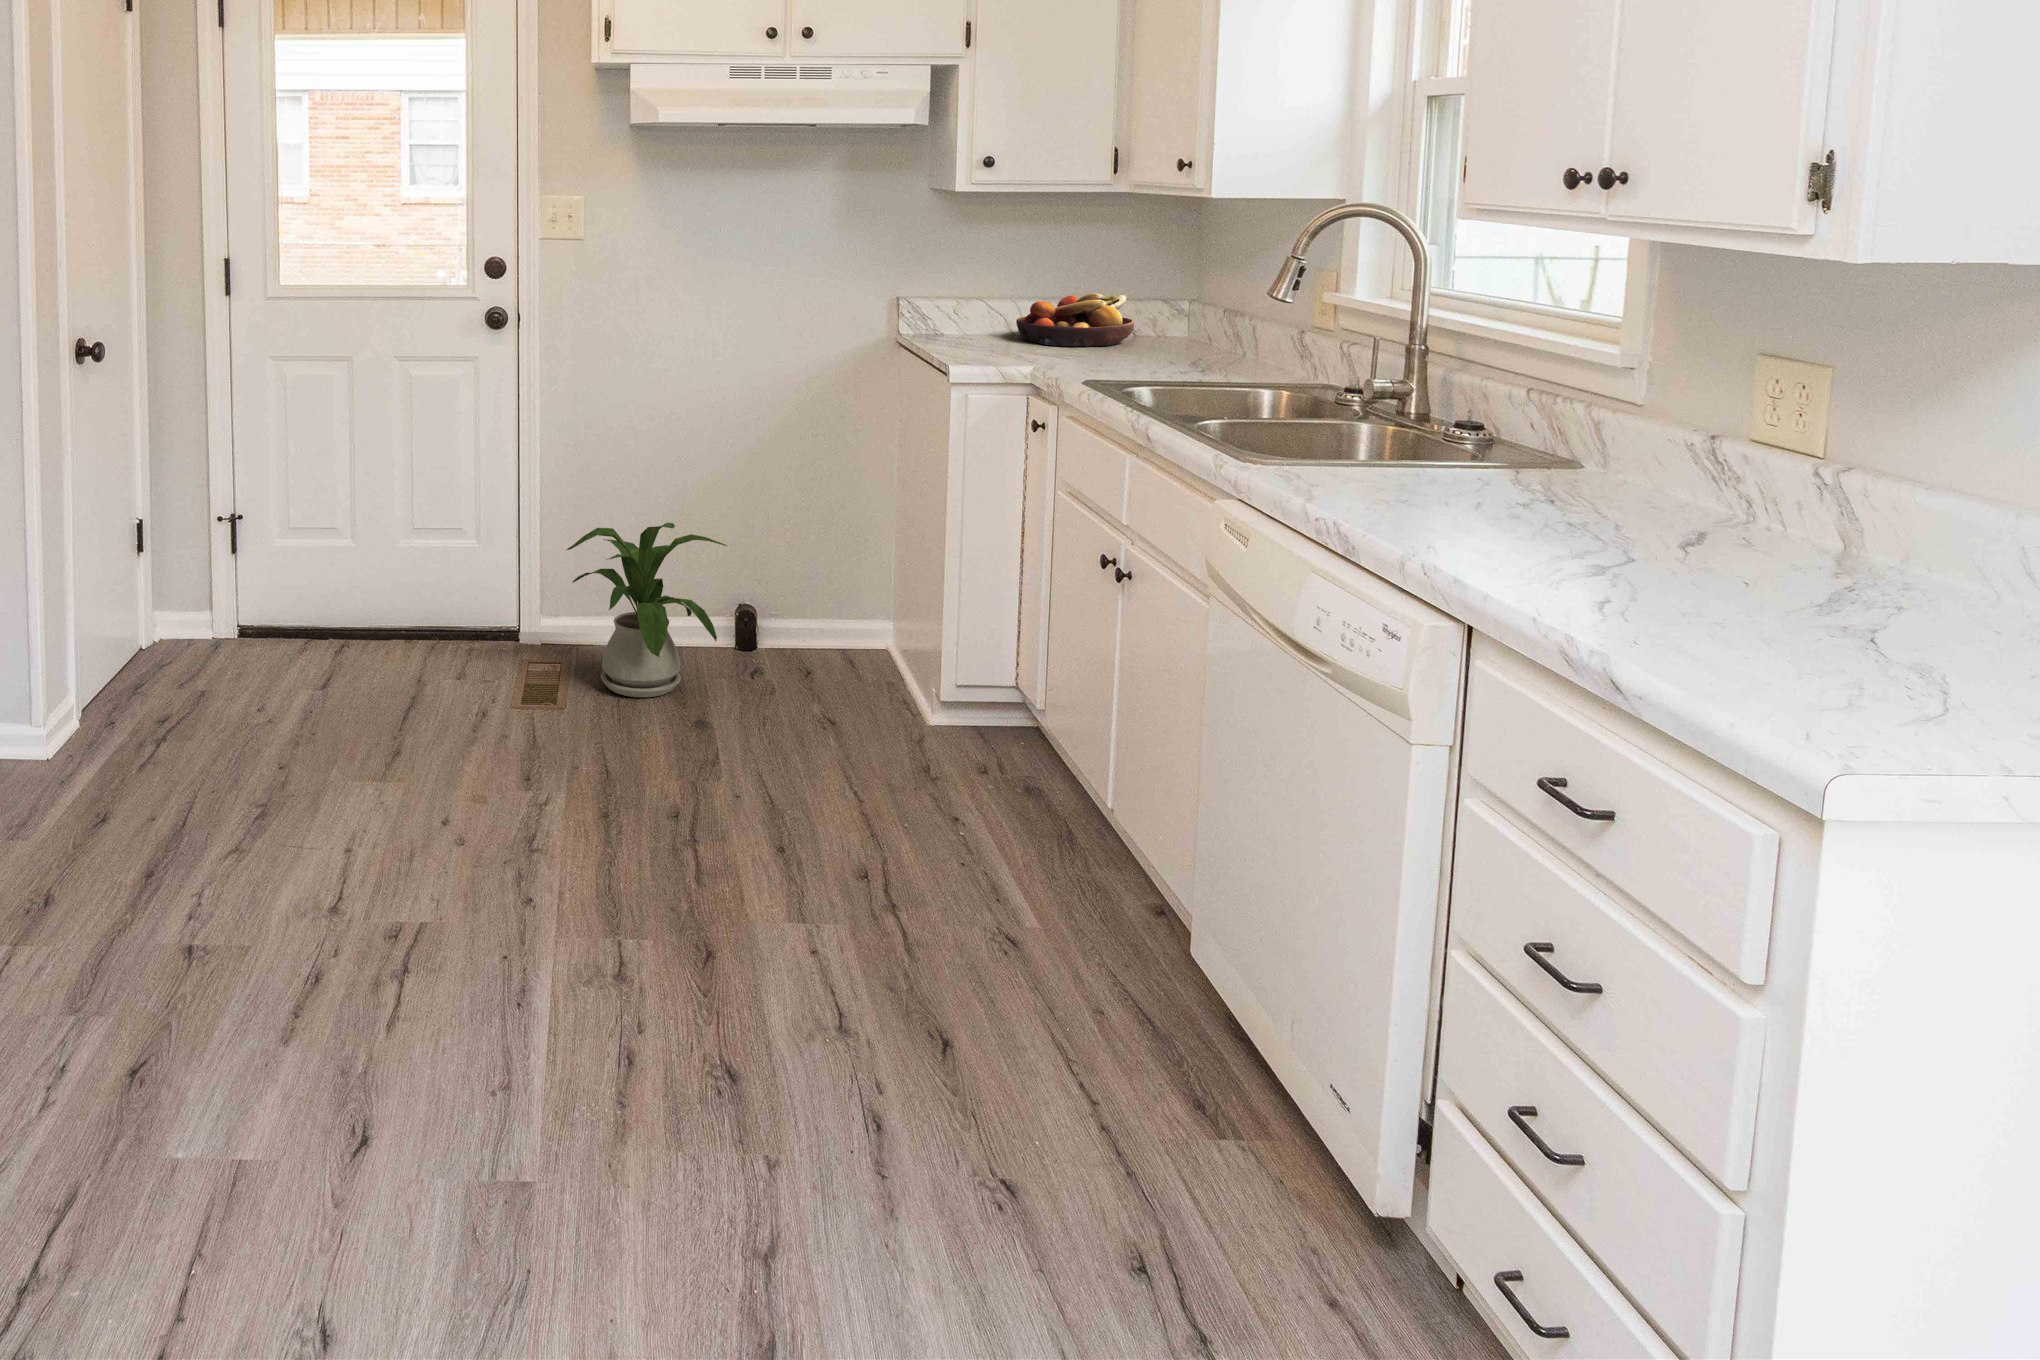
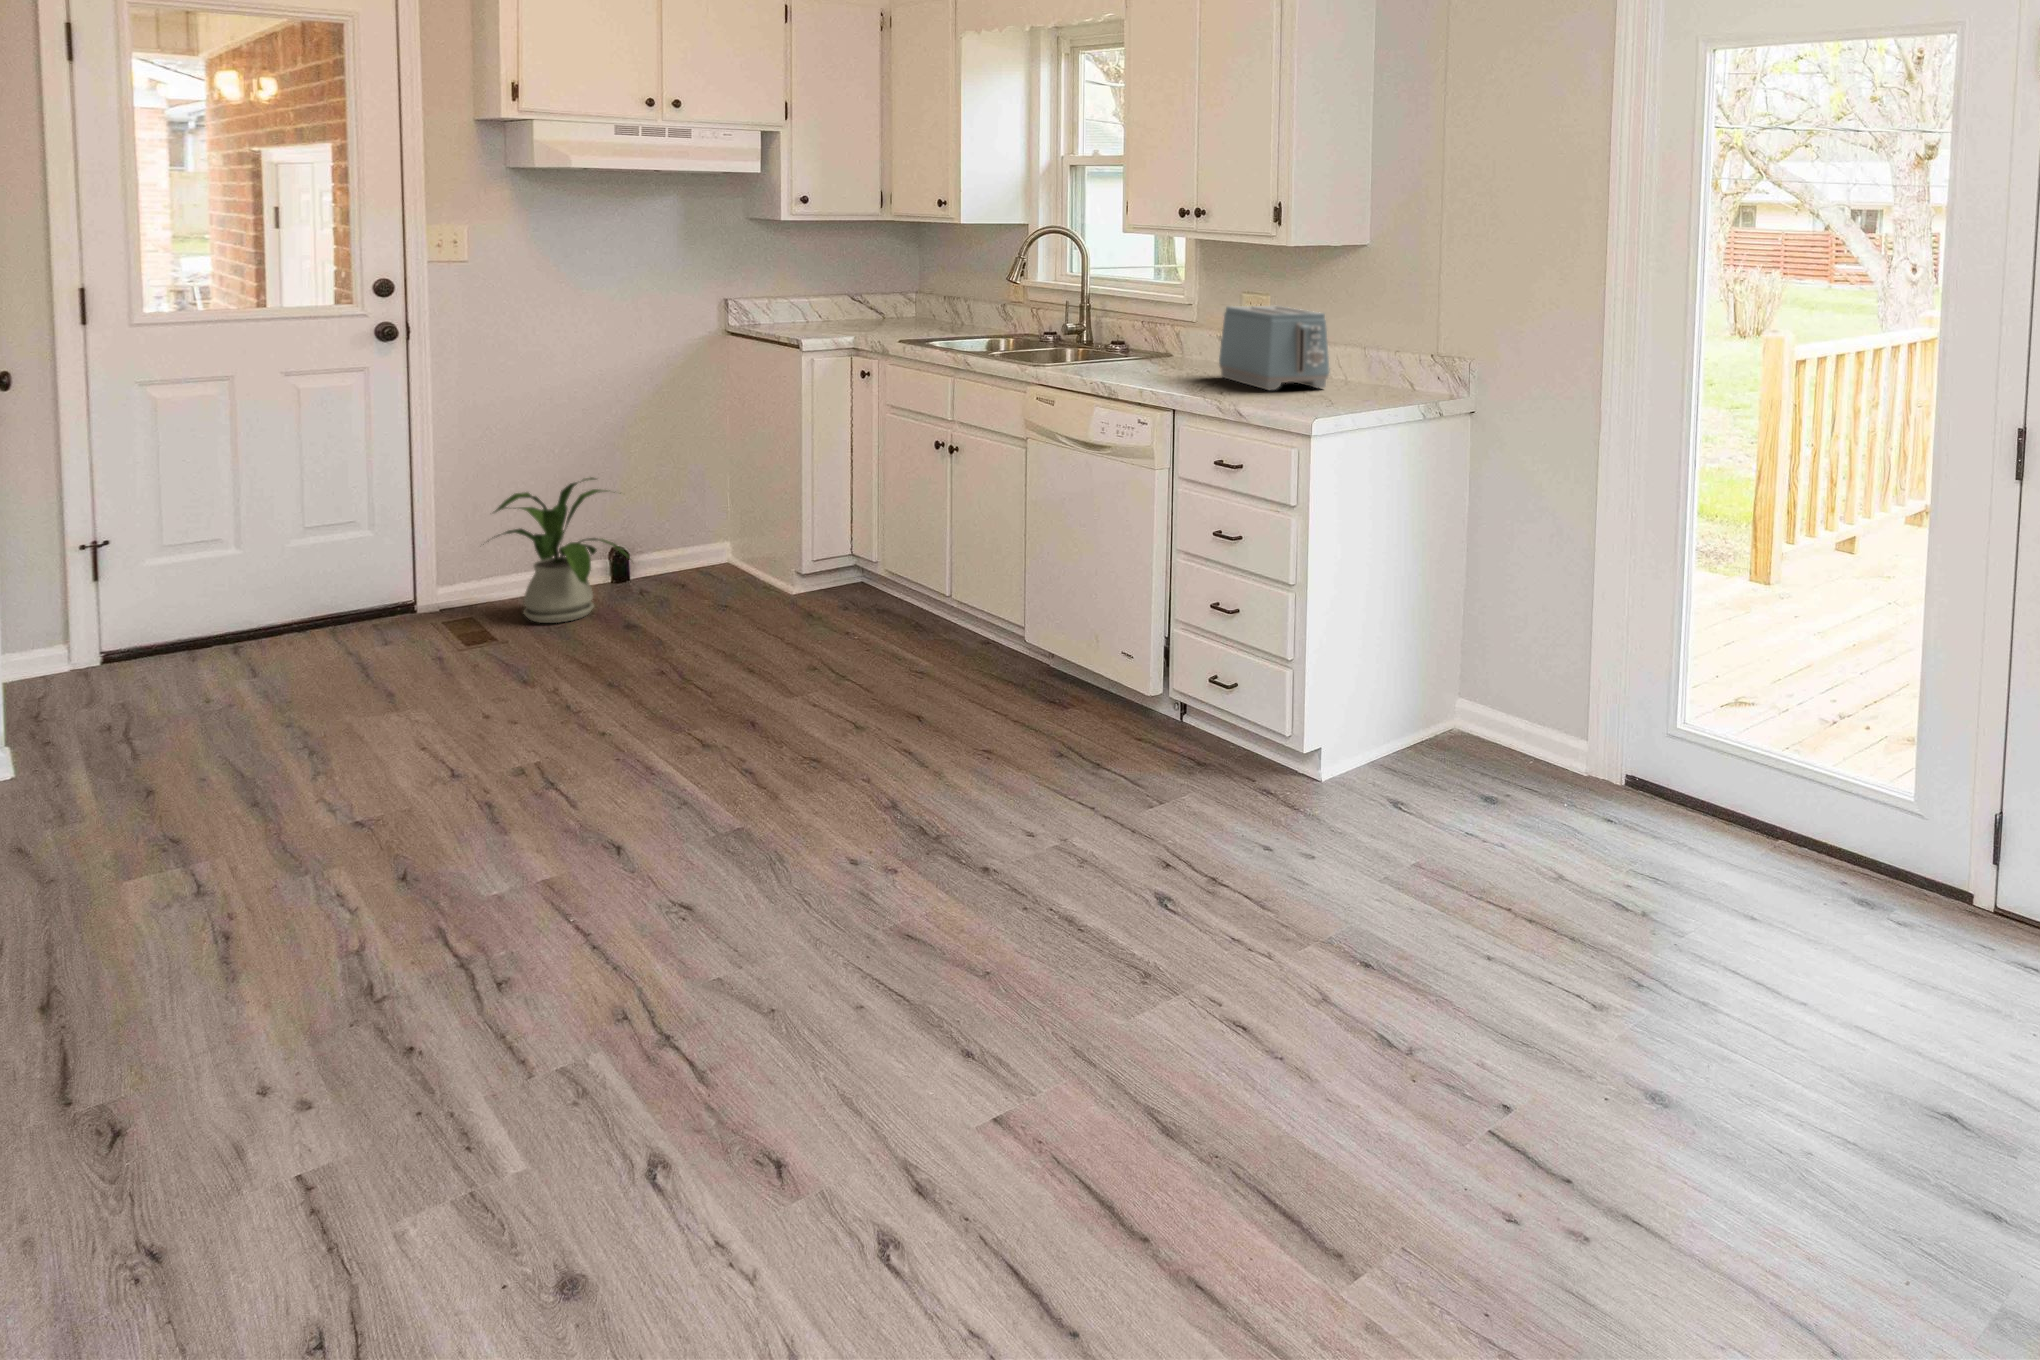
fruit bowl: present [1016,293,1134,346] -> none [815,290,894,326]
toaster: none [1648,393,1974,634] -> present [1219,306,1329,390]

